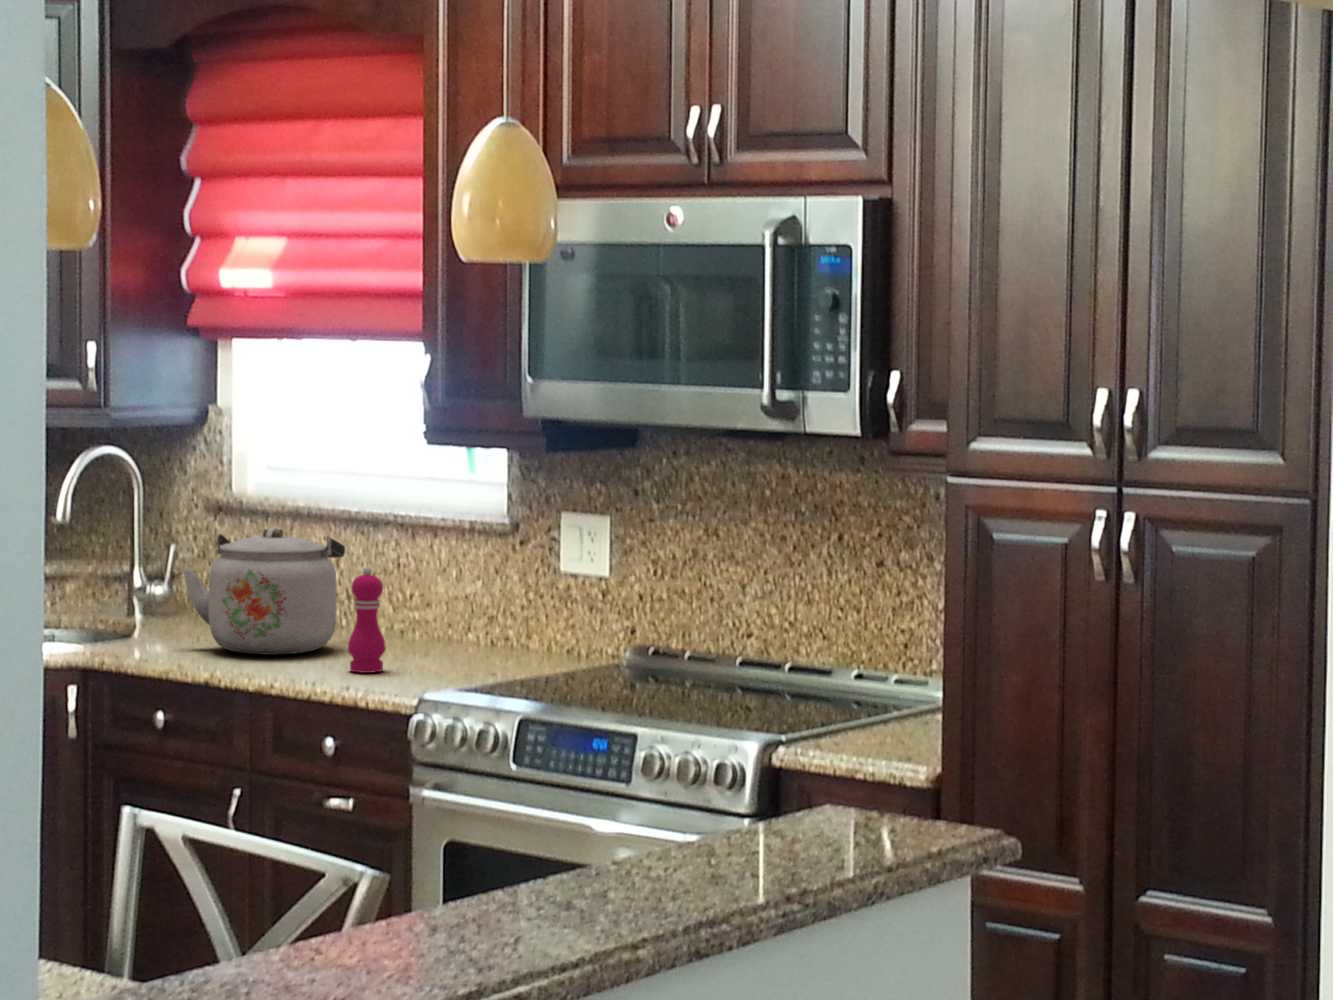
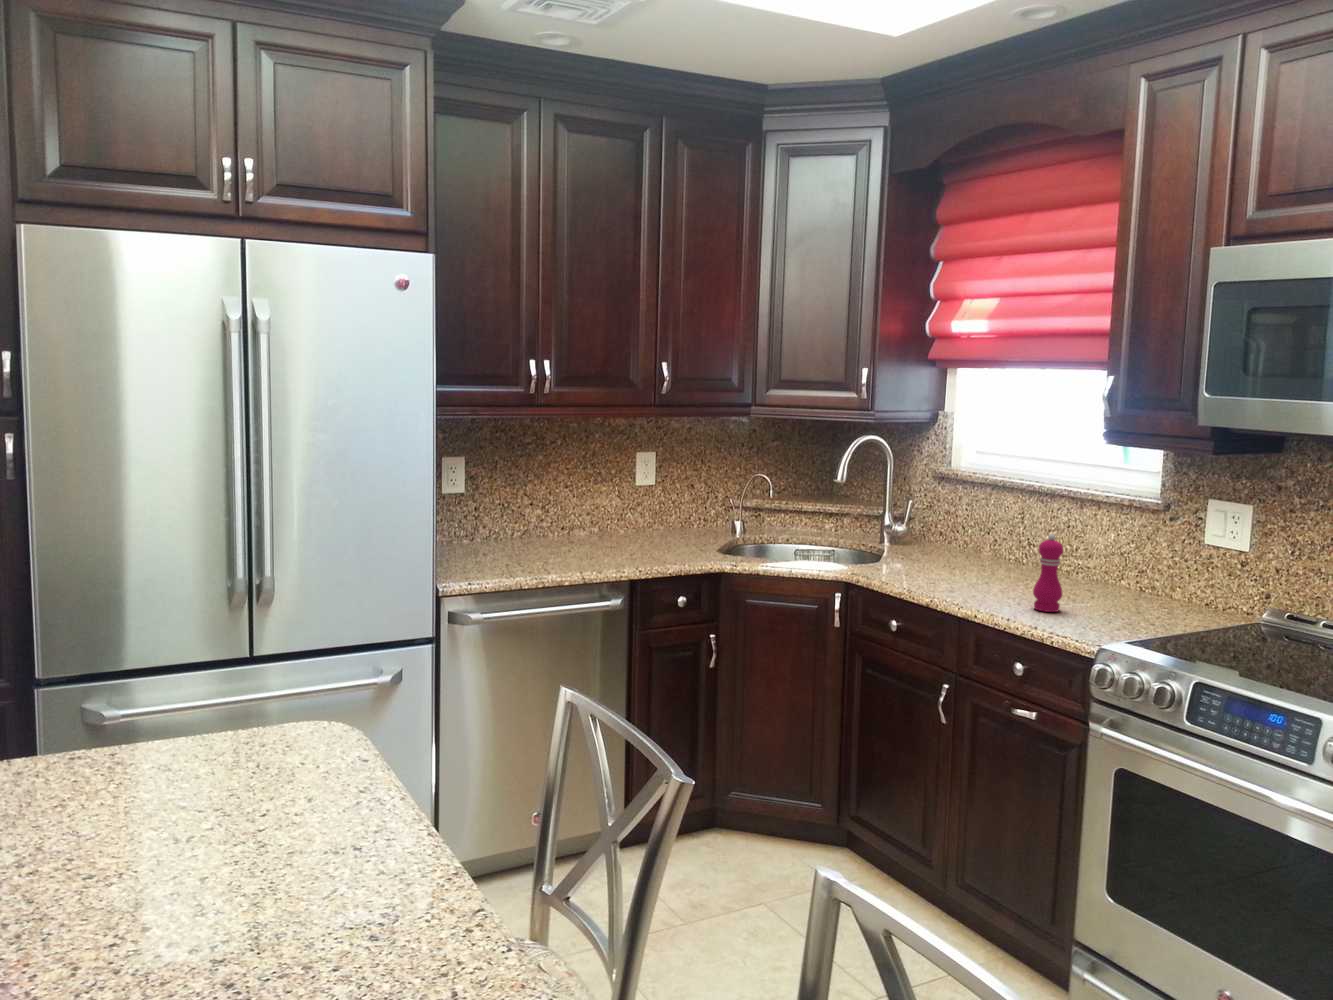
kettle: present [183,528,345,655] -> none [916,498,1031,587]

